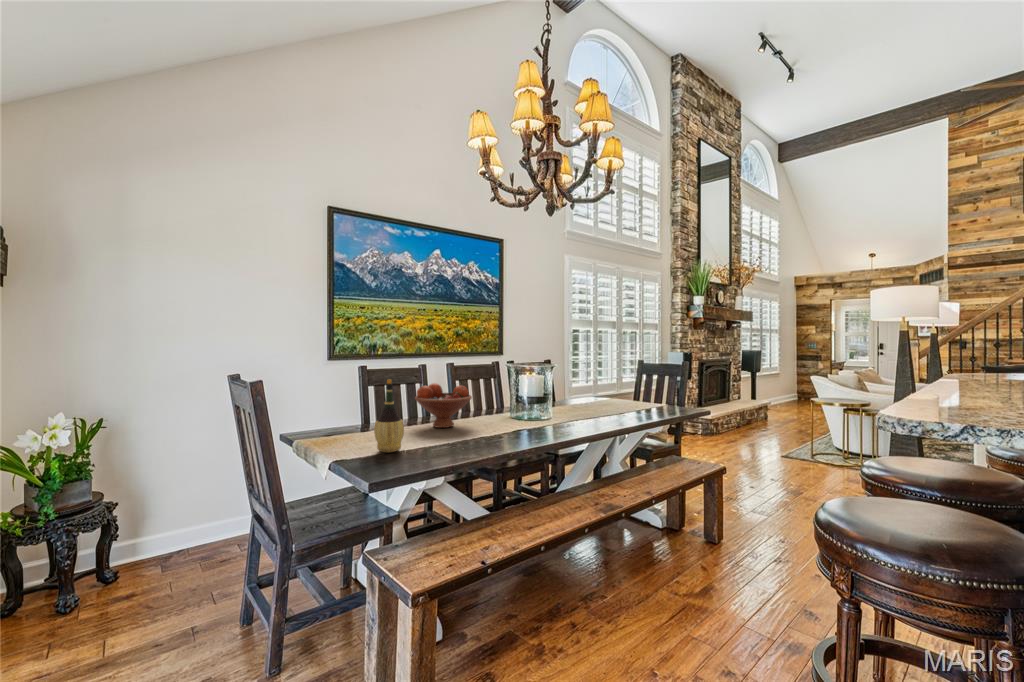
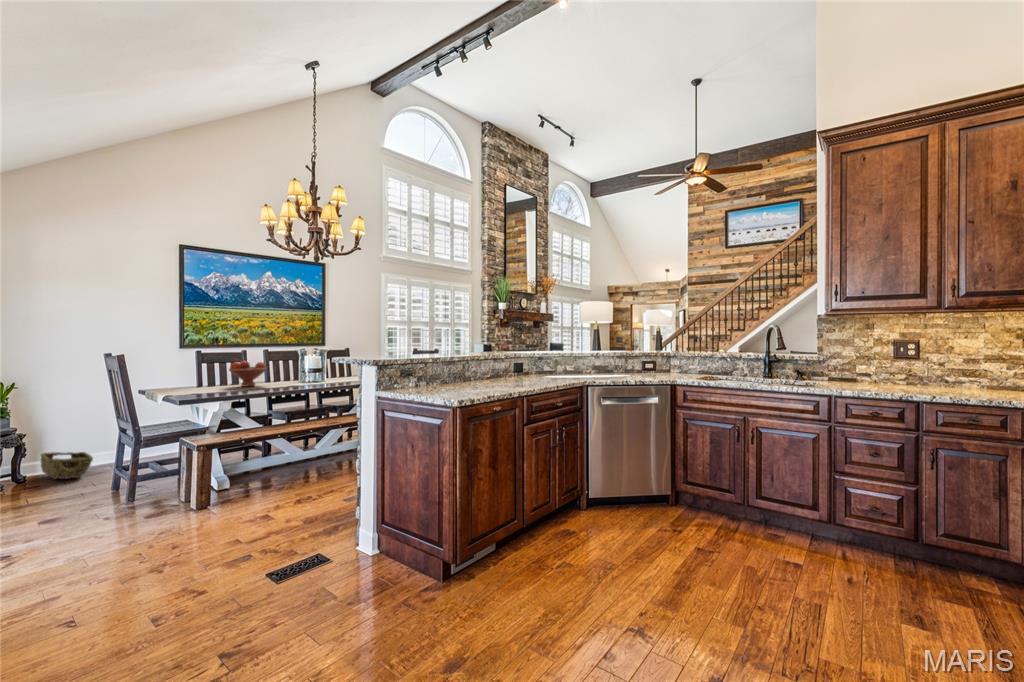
wine bottle: present [374,379,404,452] -> none [192,356,211,394]
woven basket: none [140,522,213,578] -> present [41,452,93,479]

